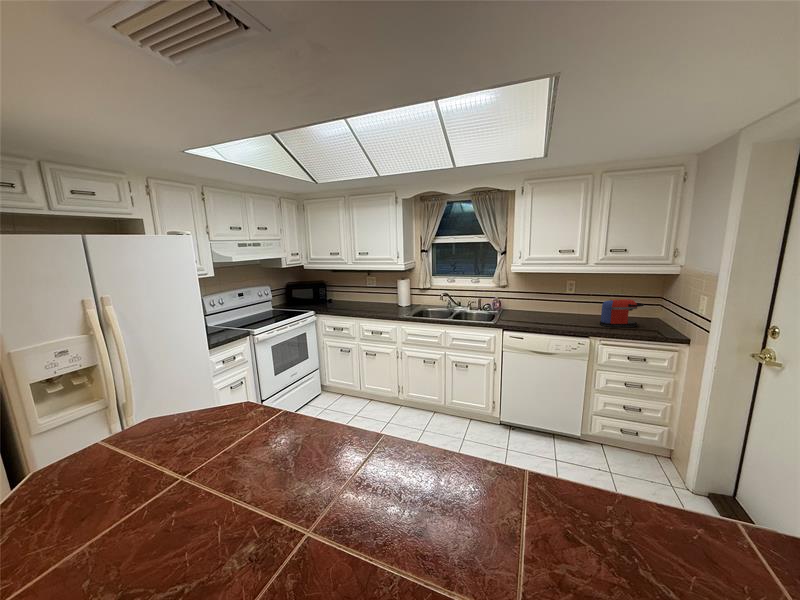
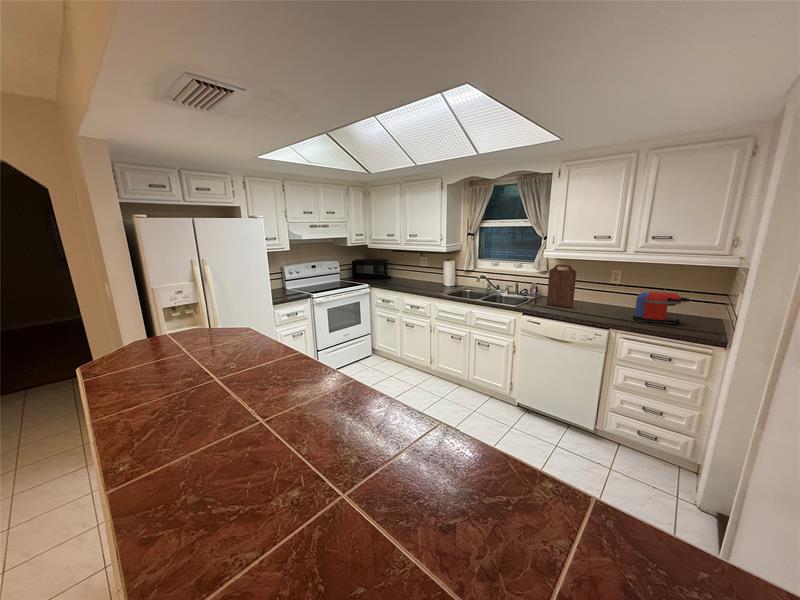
cutting board: none [518,279,544,319] -> present [547,264,576,307]

